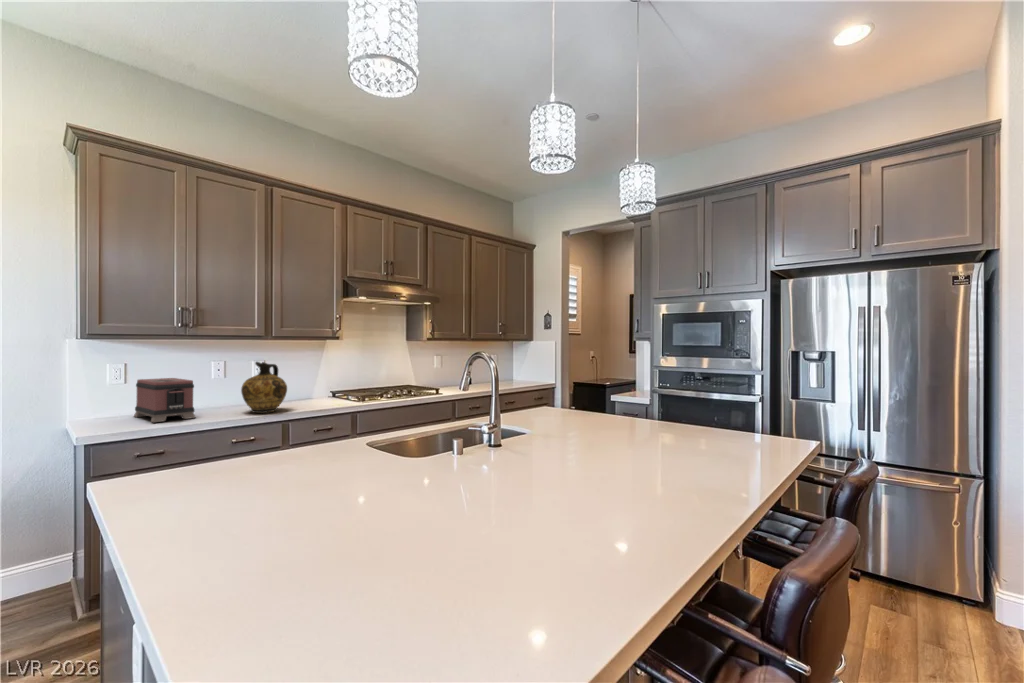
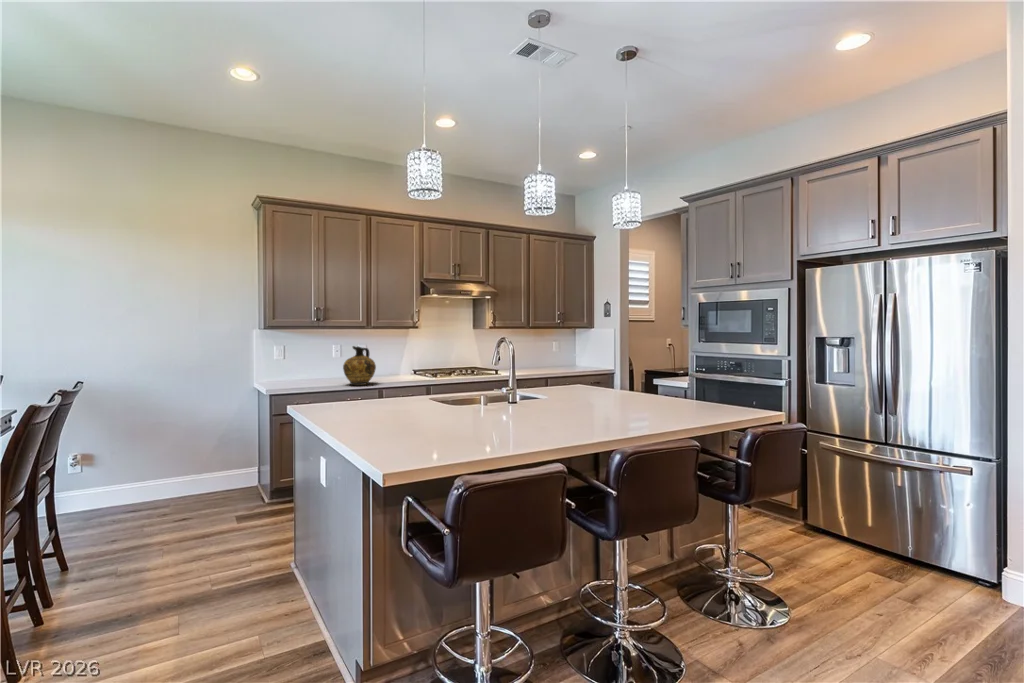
toaster: present [134,378,195,422] -> none [272,358,313,389]

